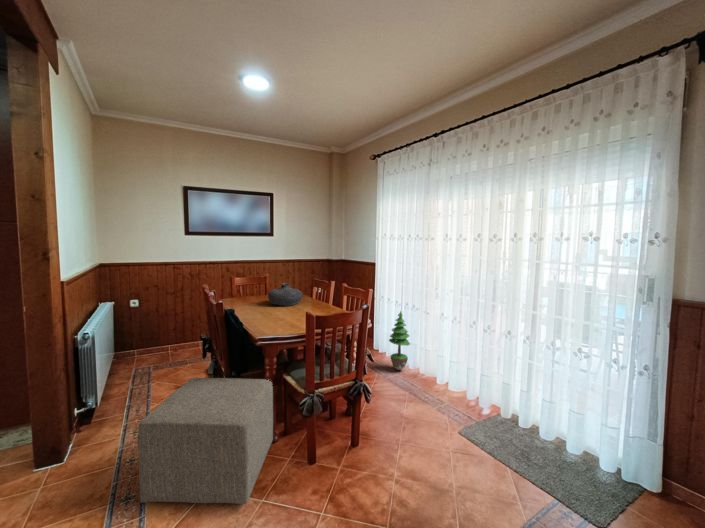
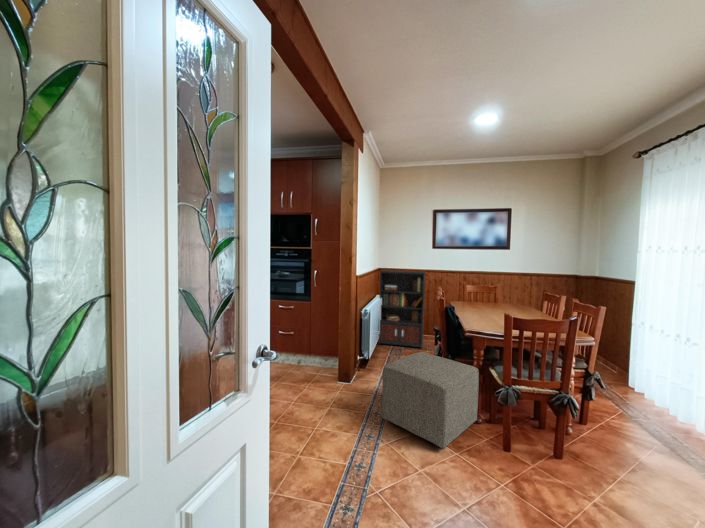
bookcase: none [104,264,196,375] -> present [378,270,425,348]
vase: present [268,283,303,306] -> none [491,292,526,313]
potted tree: present [389,311,410,370] -> none [643,341,681,416]

